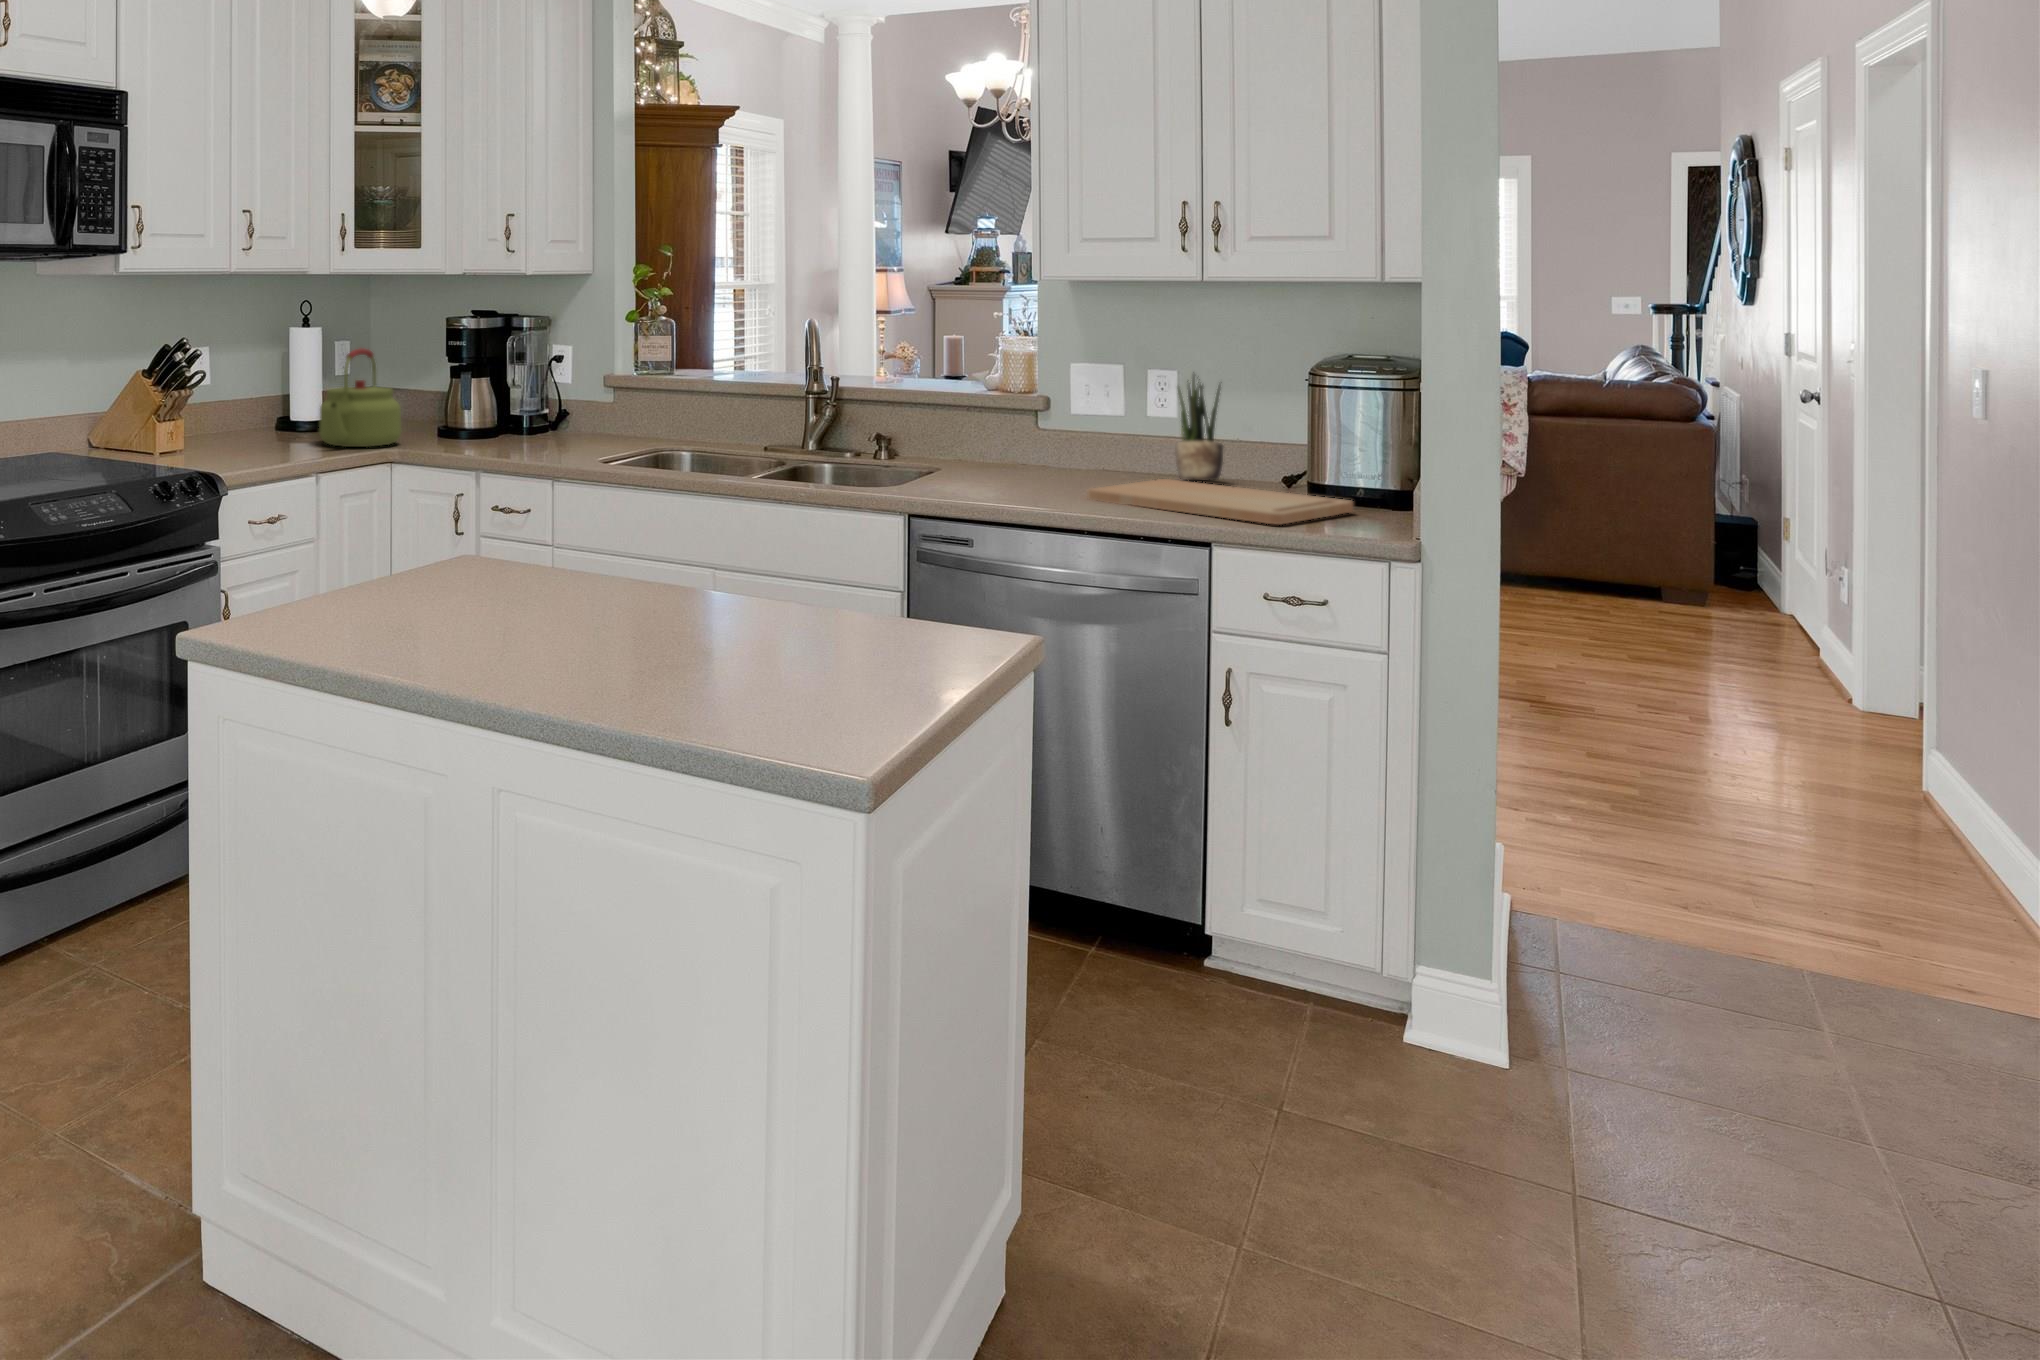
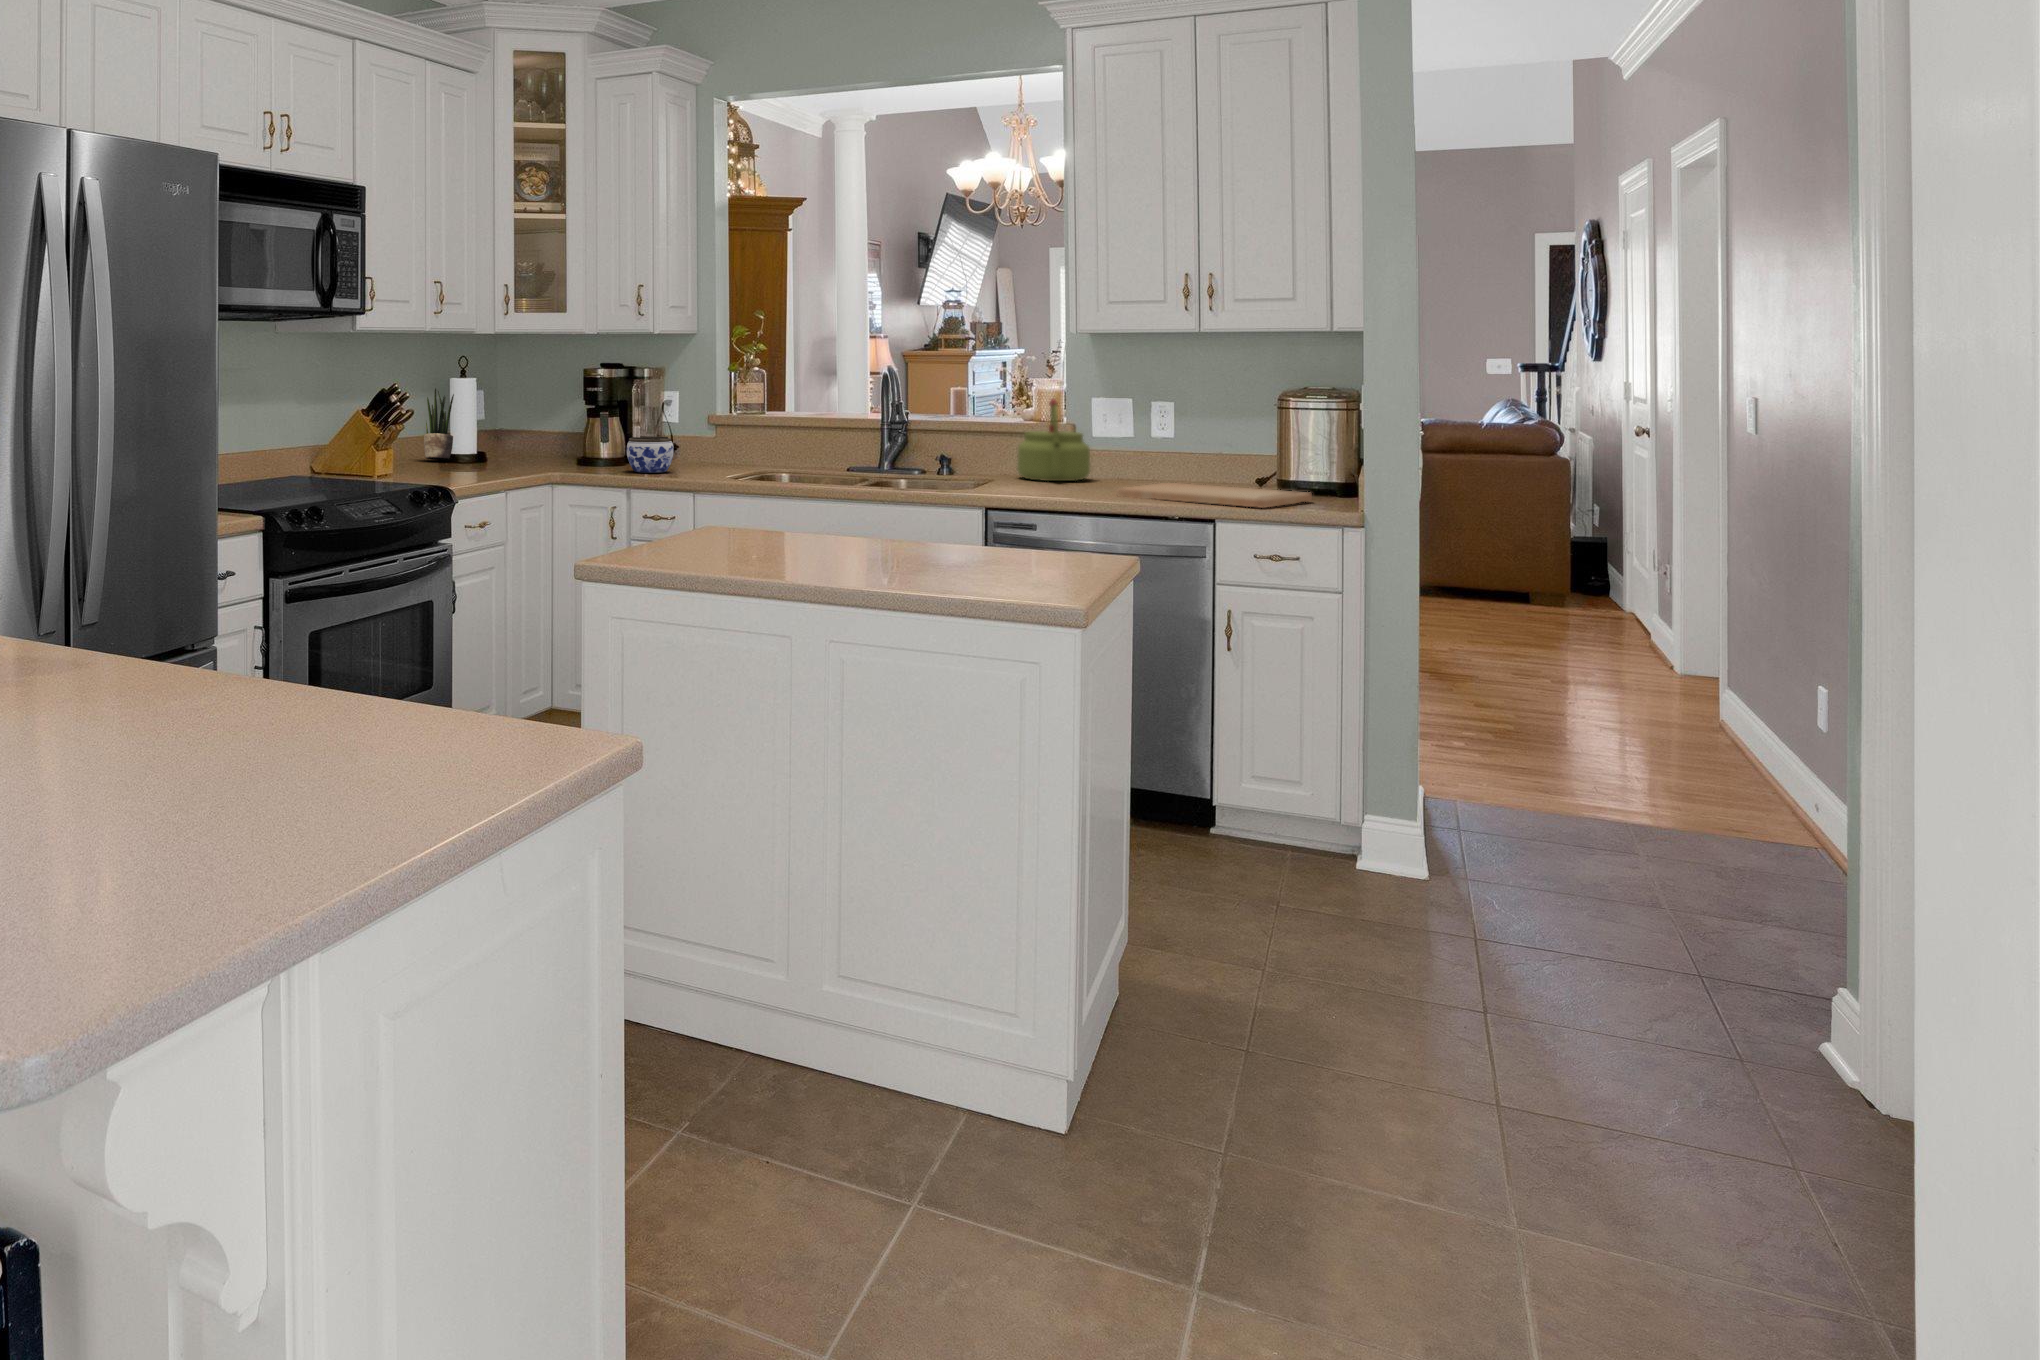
kettle: present [319,348,401,447] -> present [1017,399,1090,481]
potted plant: present [1175,375,1223,480] -> present [424,388,454,460]
jar: none [482,406,541,453] -> present [627,436,674,473]

